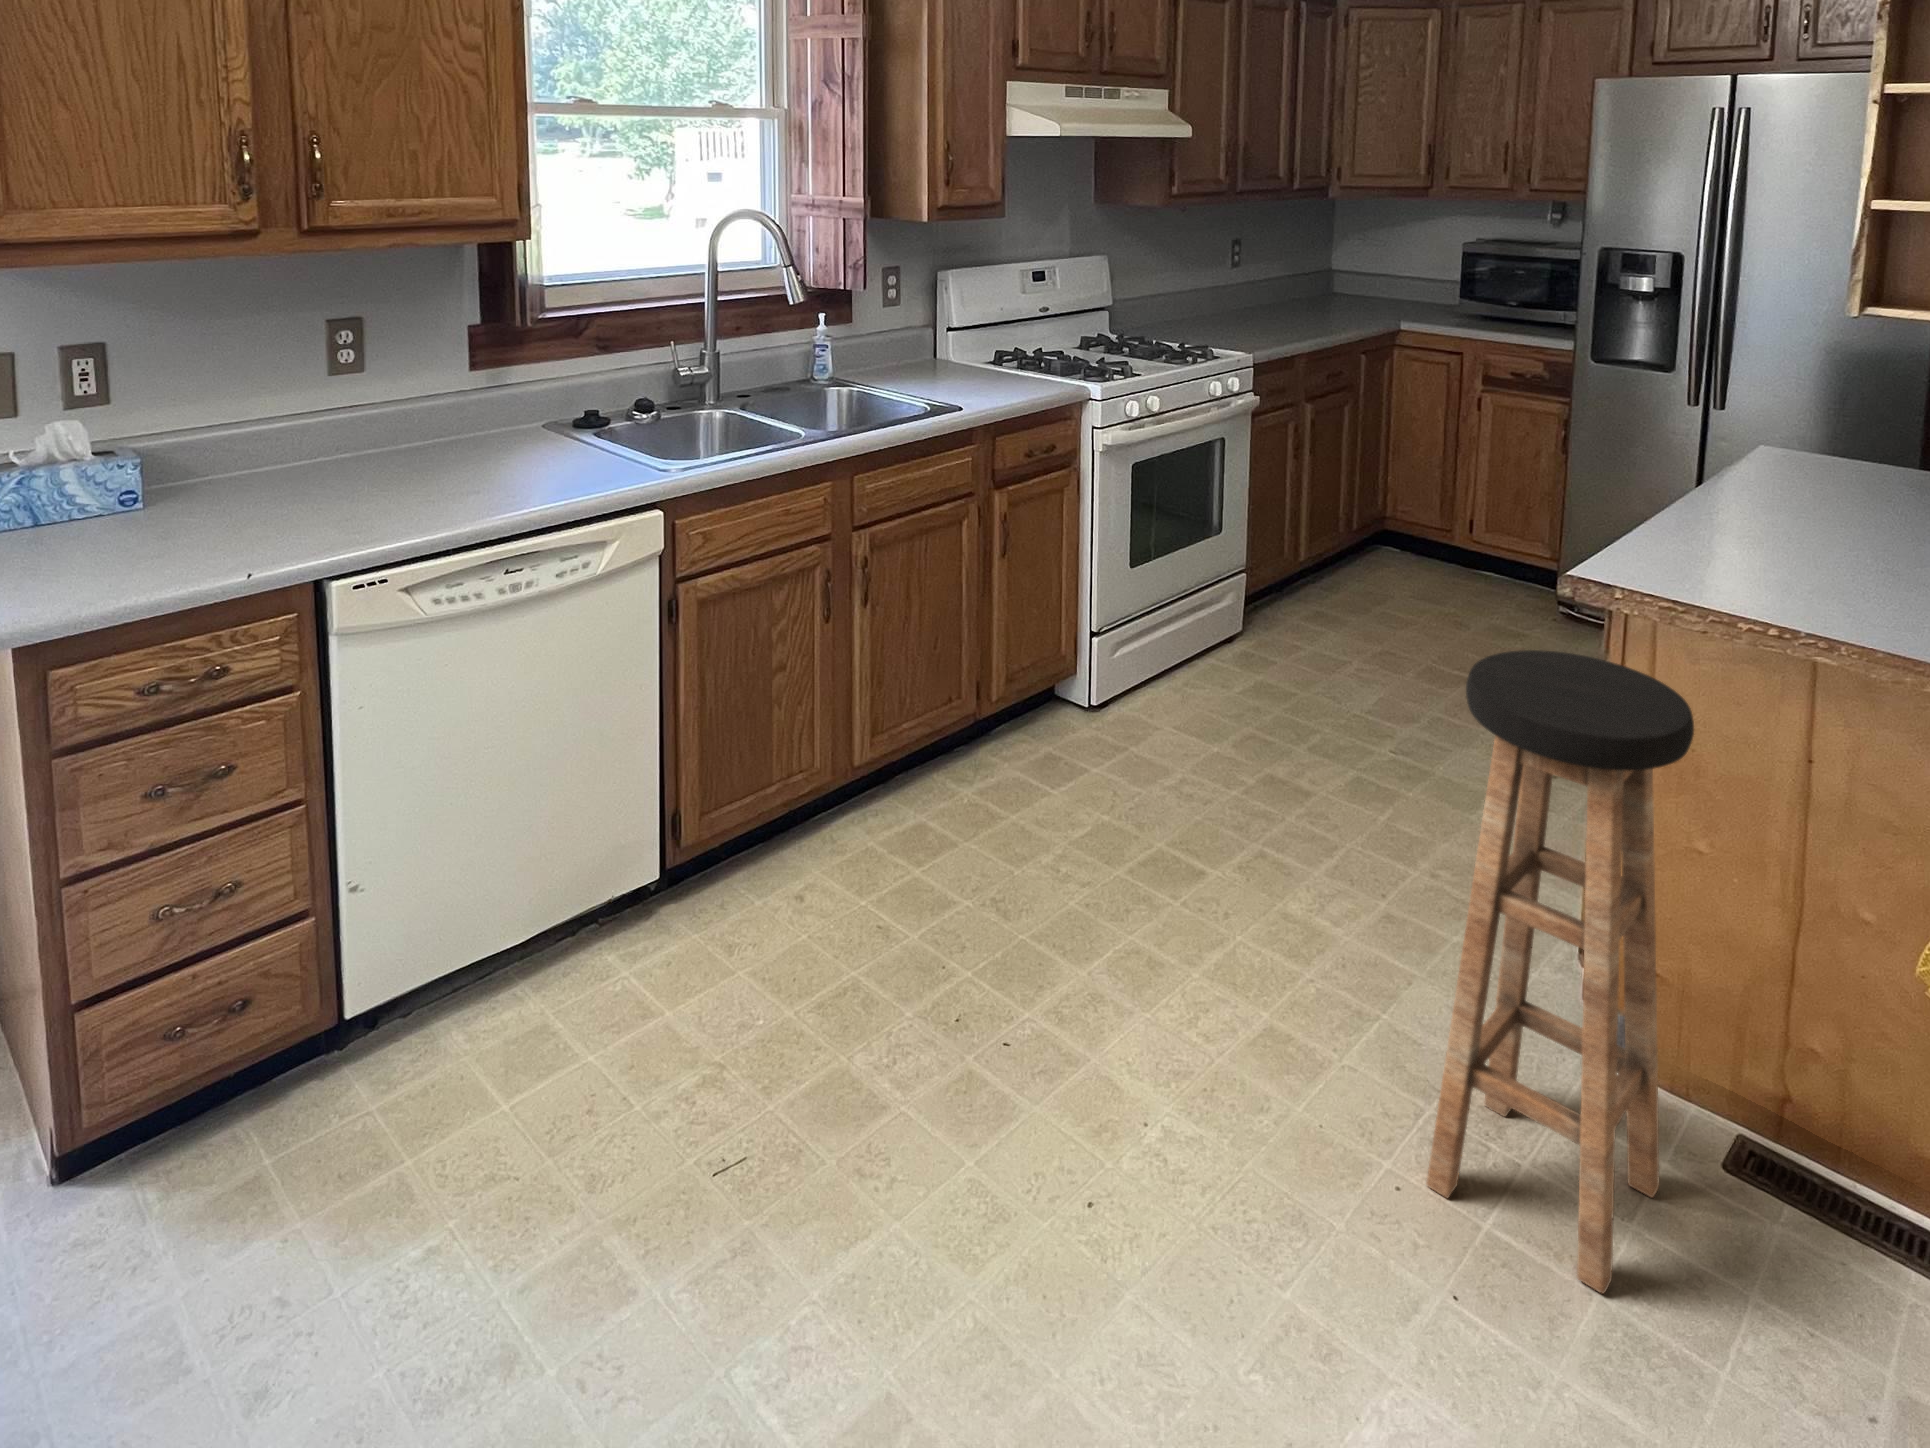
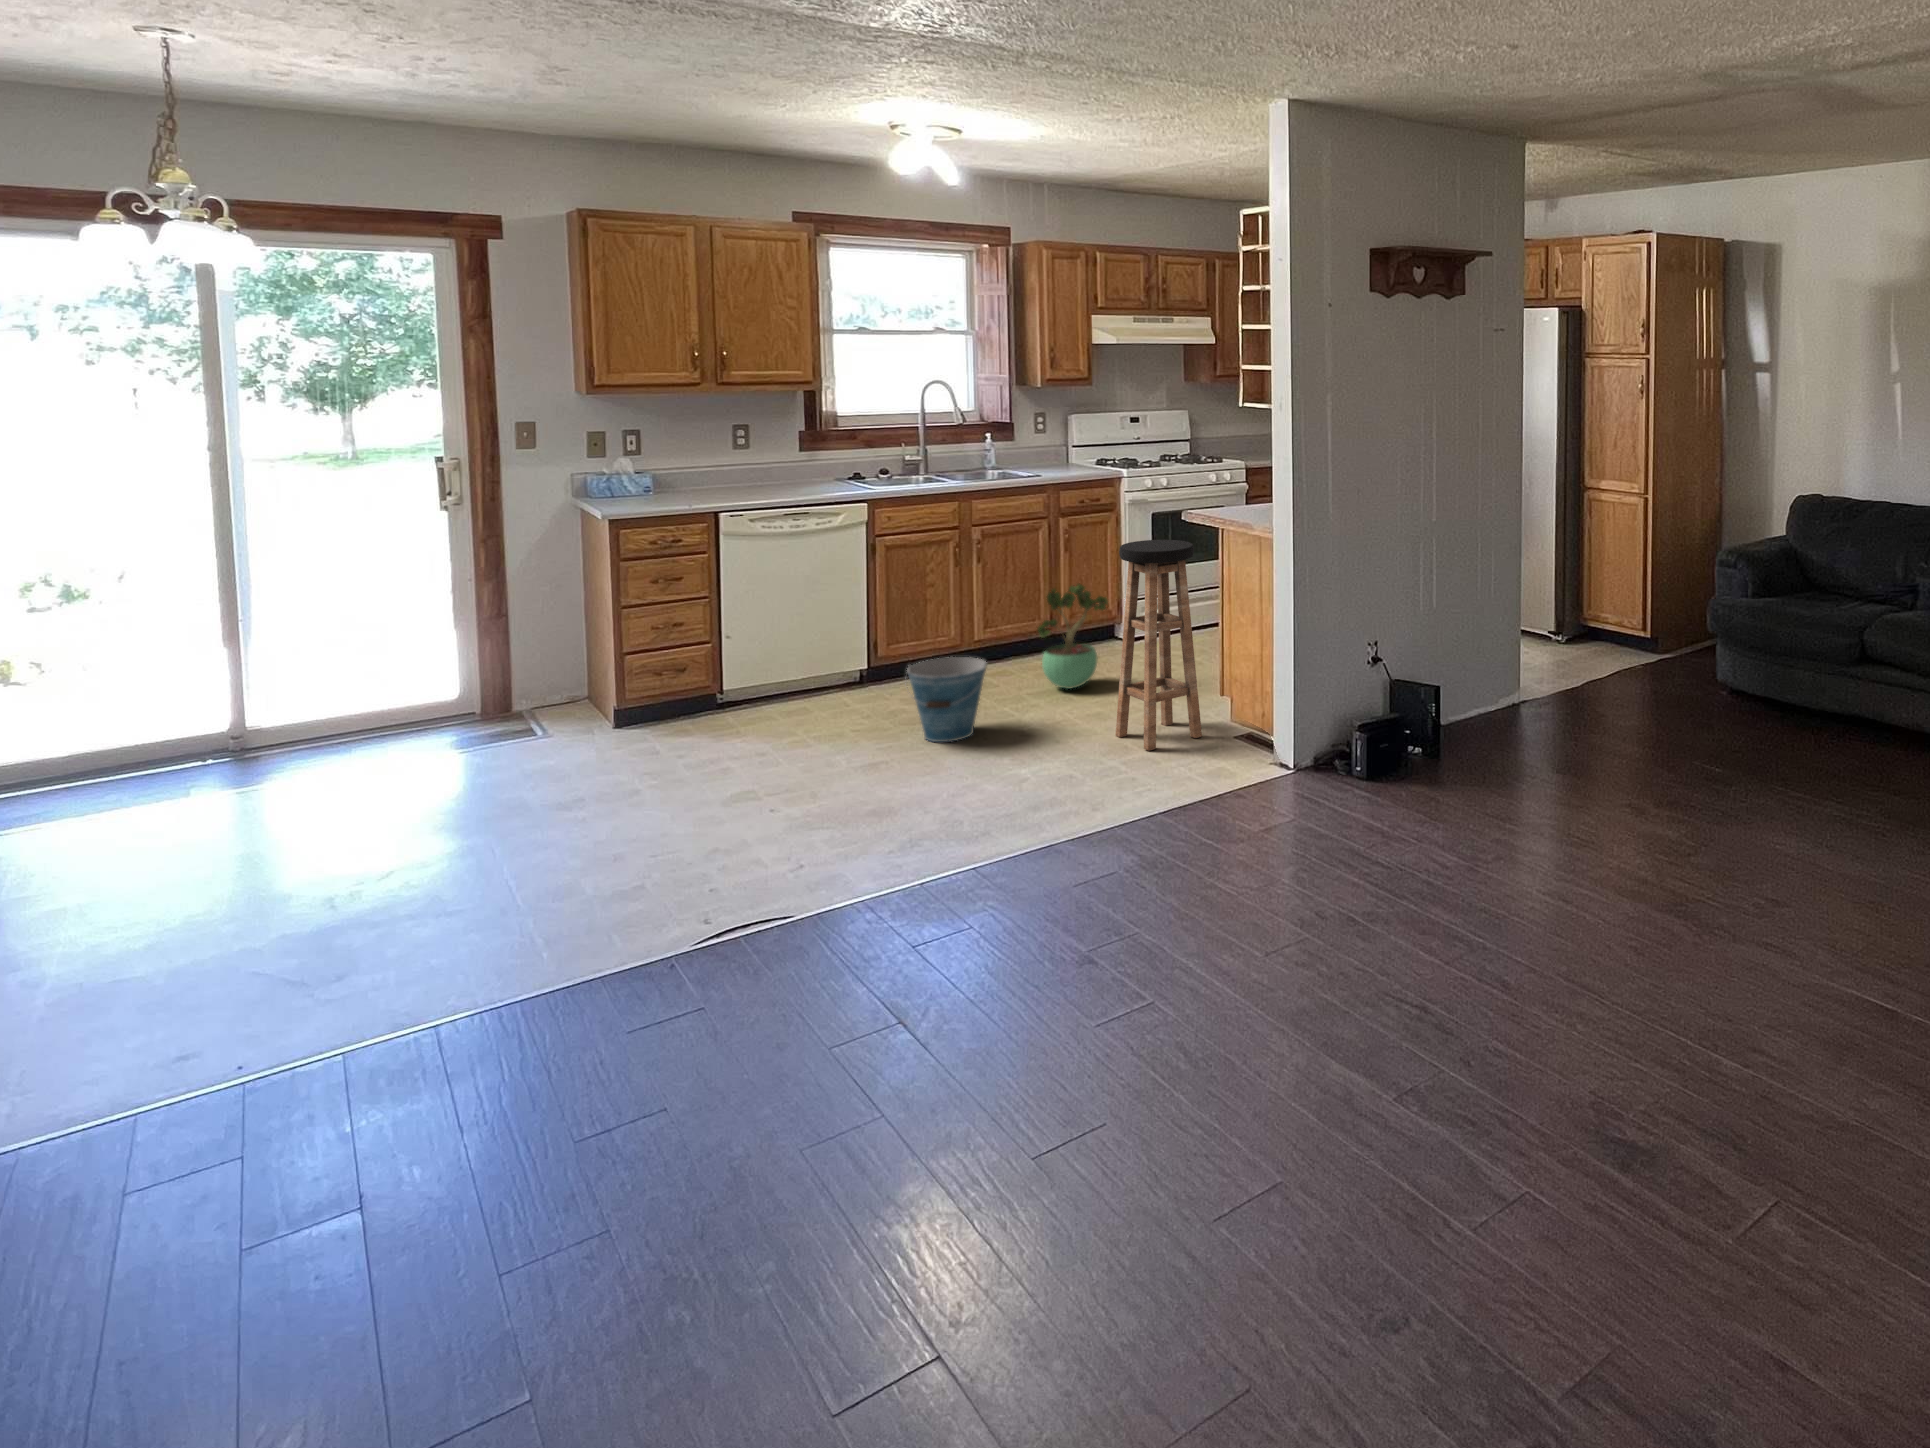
potted plant: none [1066,687,1215,930] -> present [1037,584,1108,689]
bucket: none [877,957,1091,1256] -> present [907,657,986,742]

